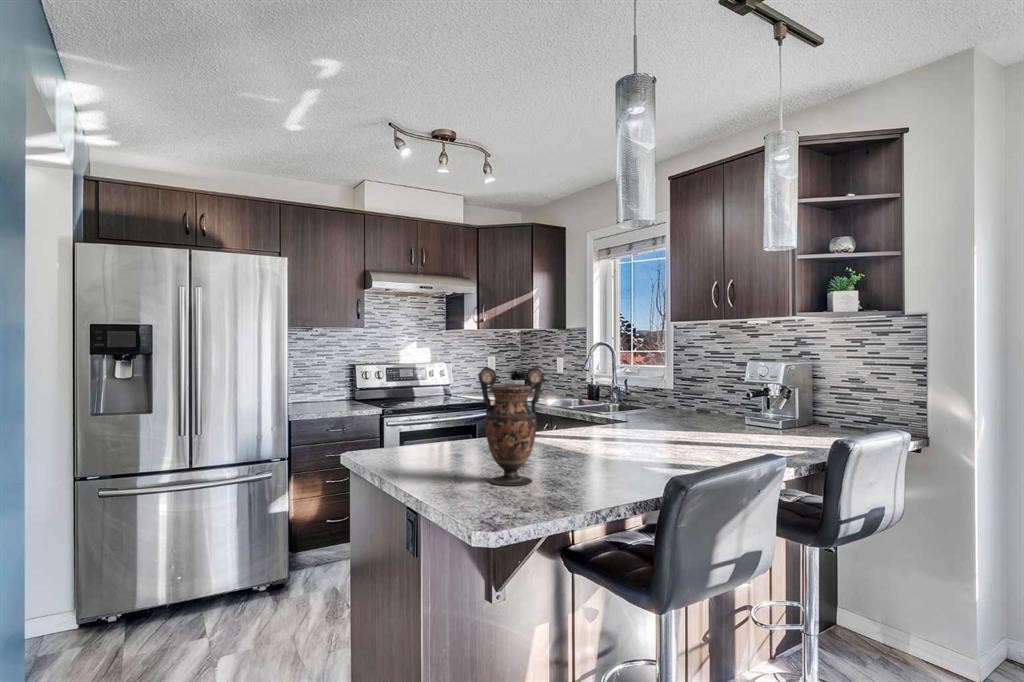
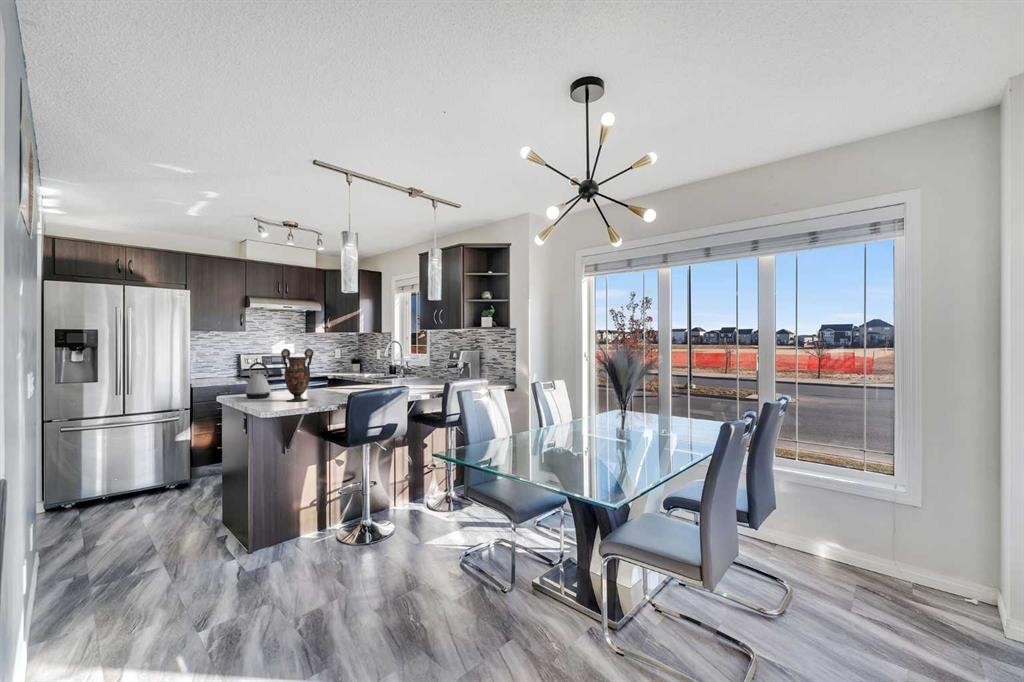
kettle: none [396,393,447,468] -> present [245,362,271,398]

